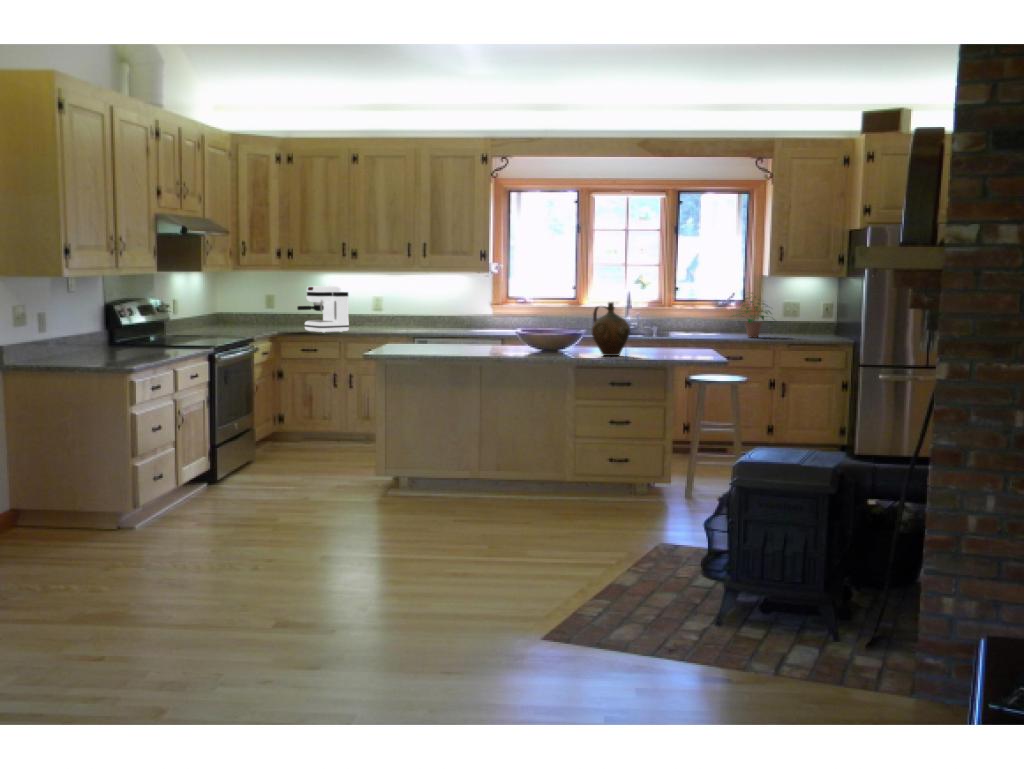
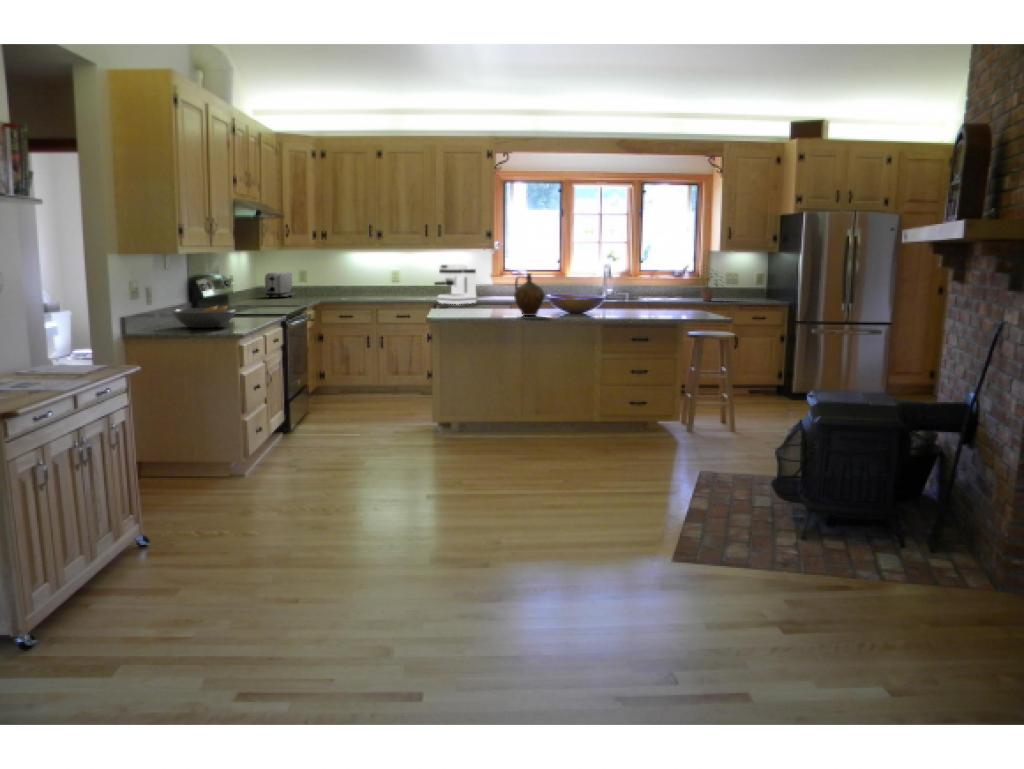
coffee maker: present [297,286,349,333] -> present [434,264,476,305]
toaster: none [224,297,261,327] -> present [265,272,294,298]
ceramic jug: present [592,302,630,356] -> present [514,273,545,316]
fruit bowl: none [59,334,134,359] -> present [172,306,236,328]

